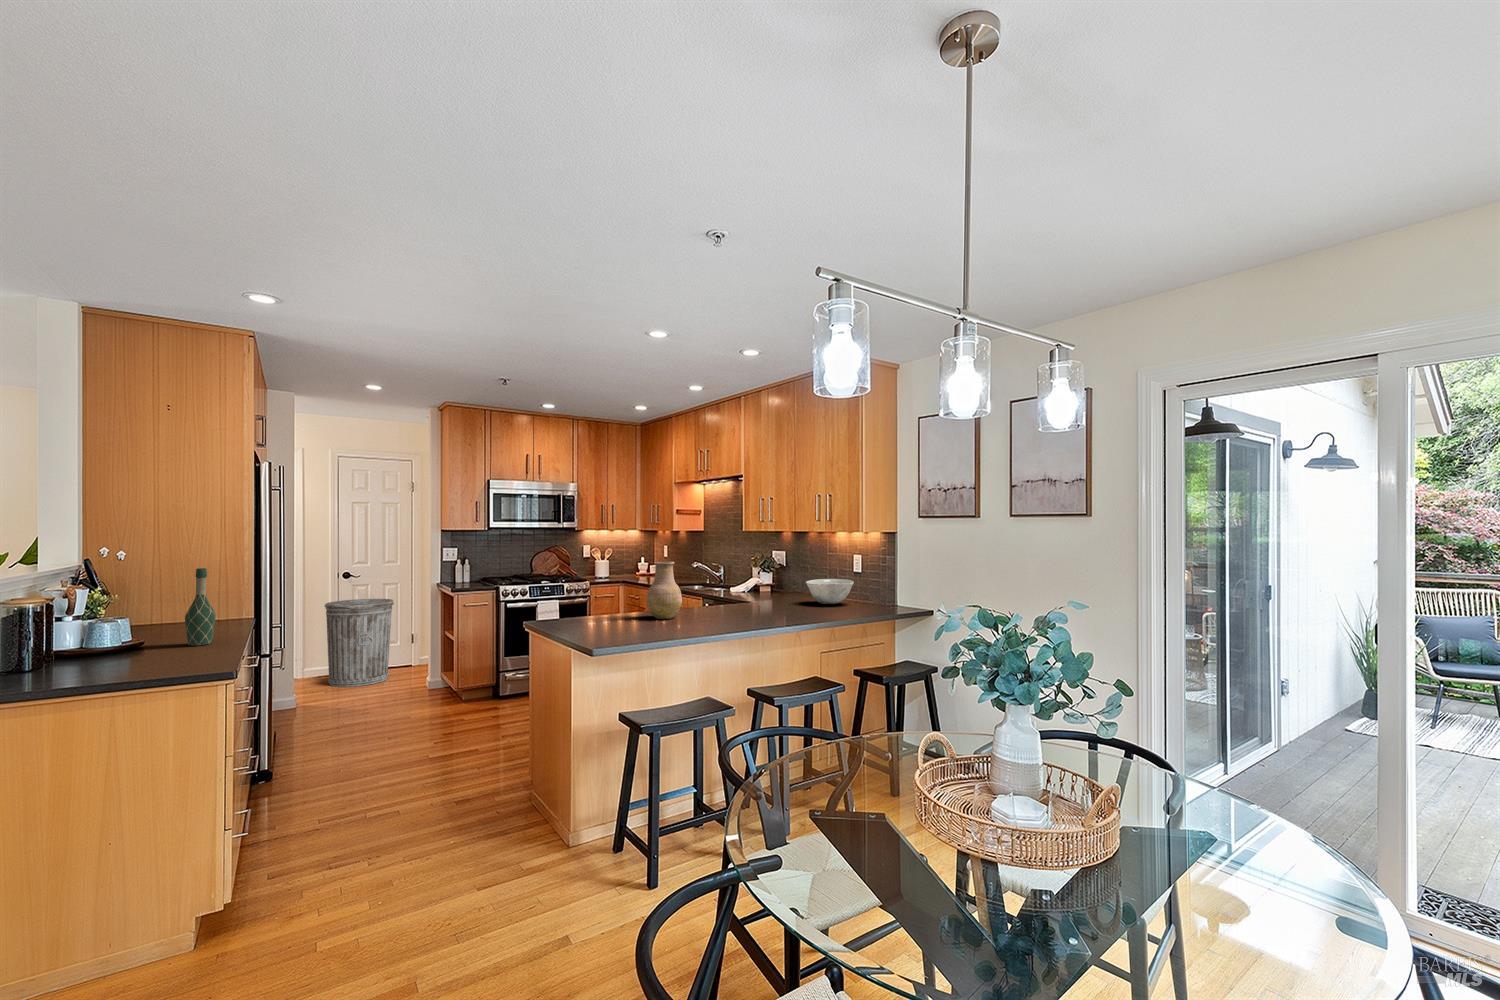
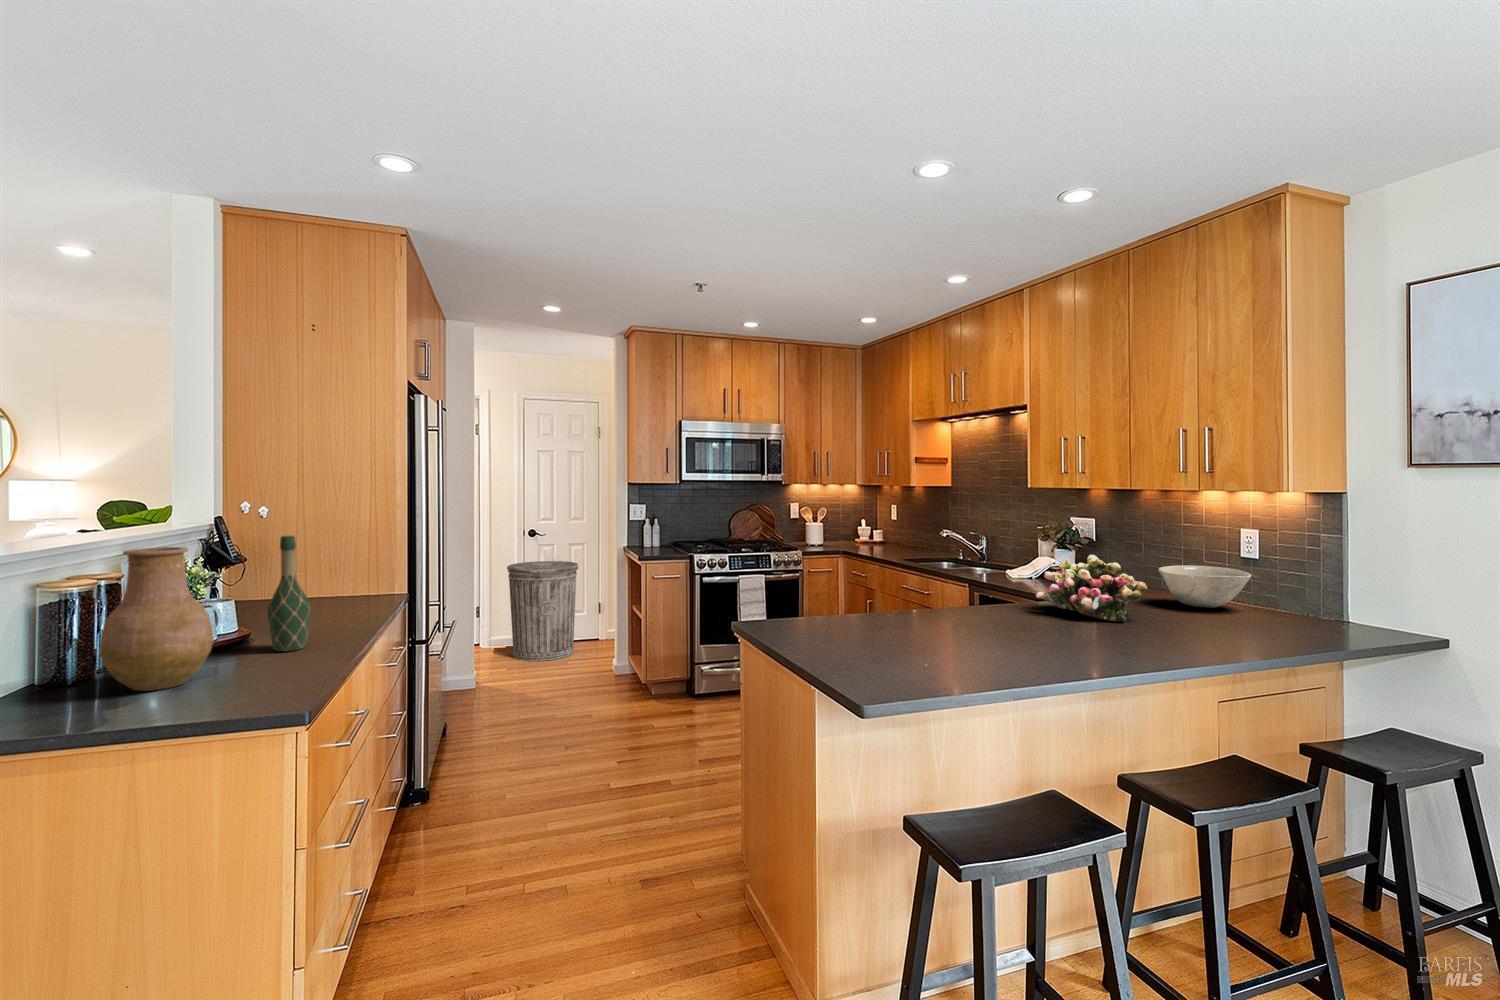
vase: present [646,562,682,619] -> present [99,547,214,691]
flower arrangement: none [724,573,786,613] -> present [1036,555,1148,622]

